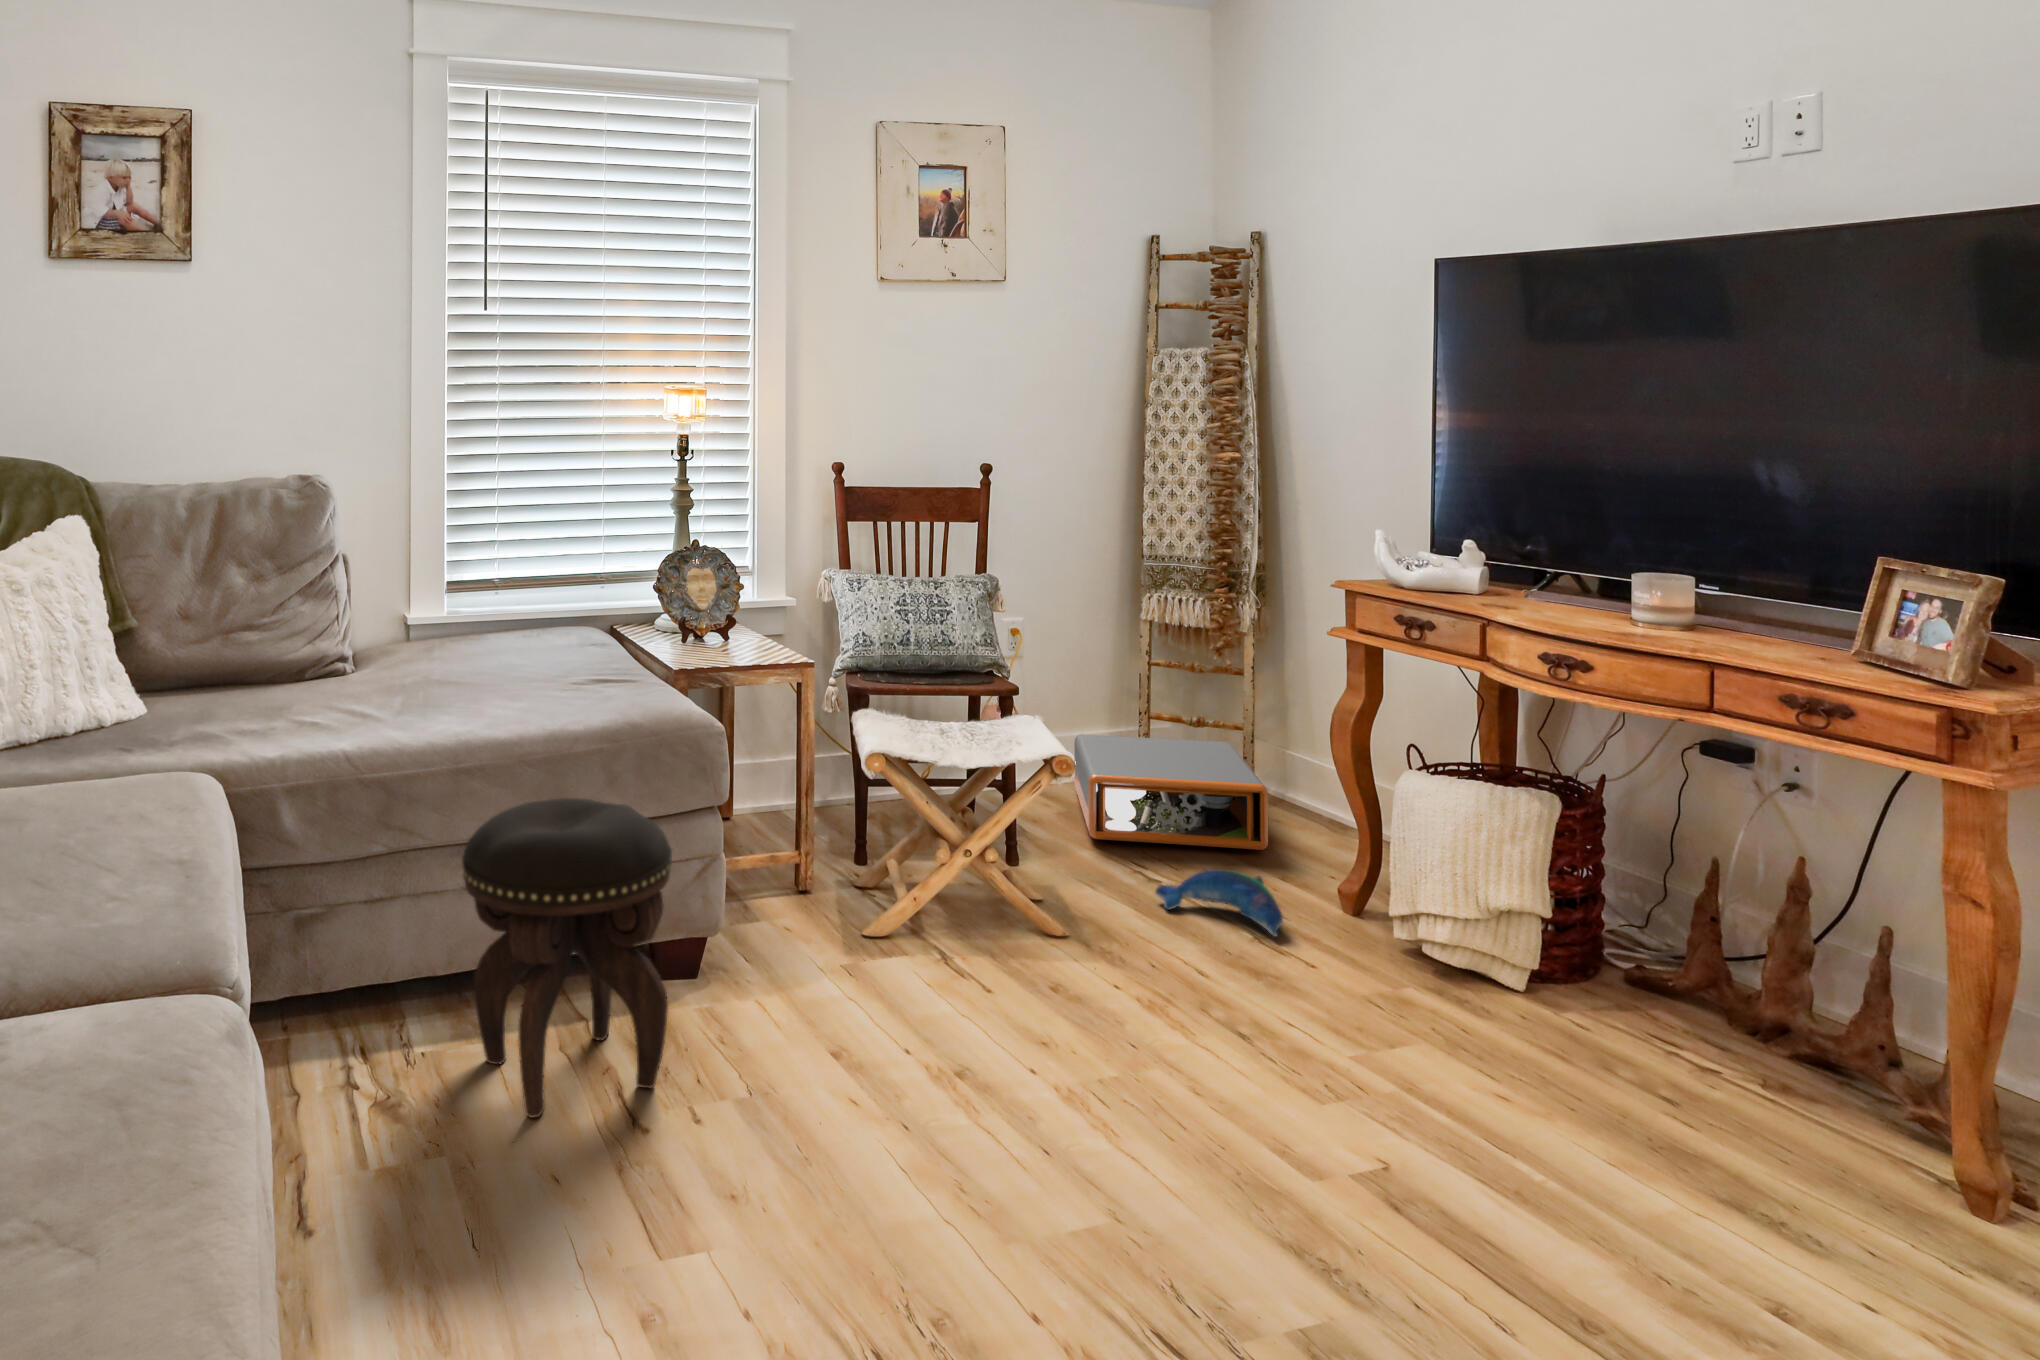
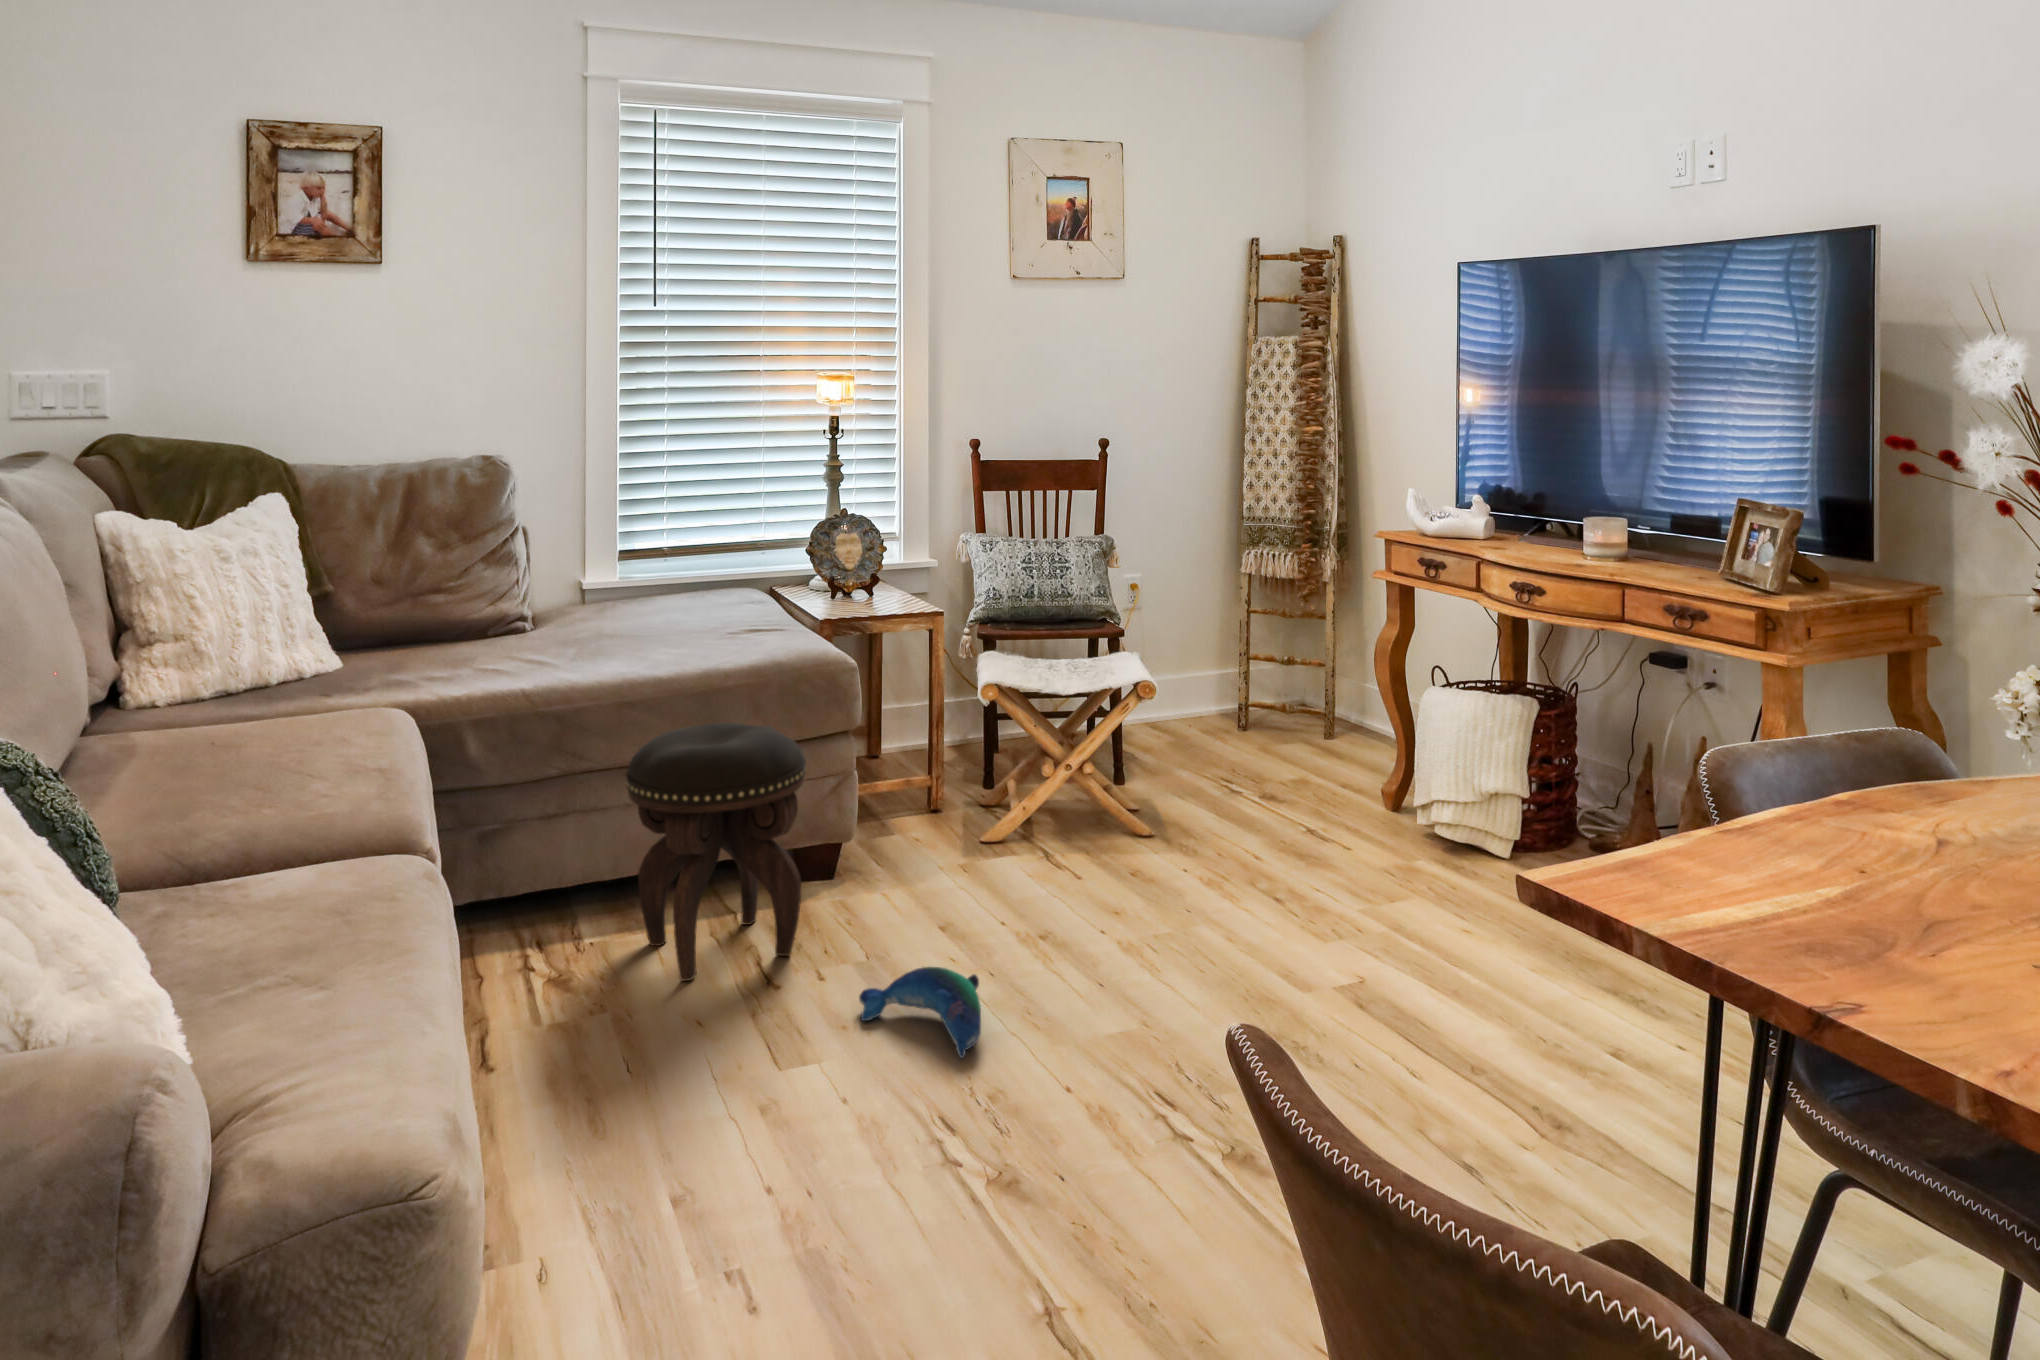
storage box: present [1074,734,1268,850] -> none [1185,674,1334,762]
plush toy: present [1155,869,1283,937] -> present [859,967,981,1058]

